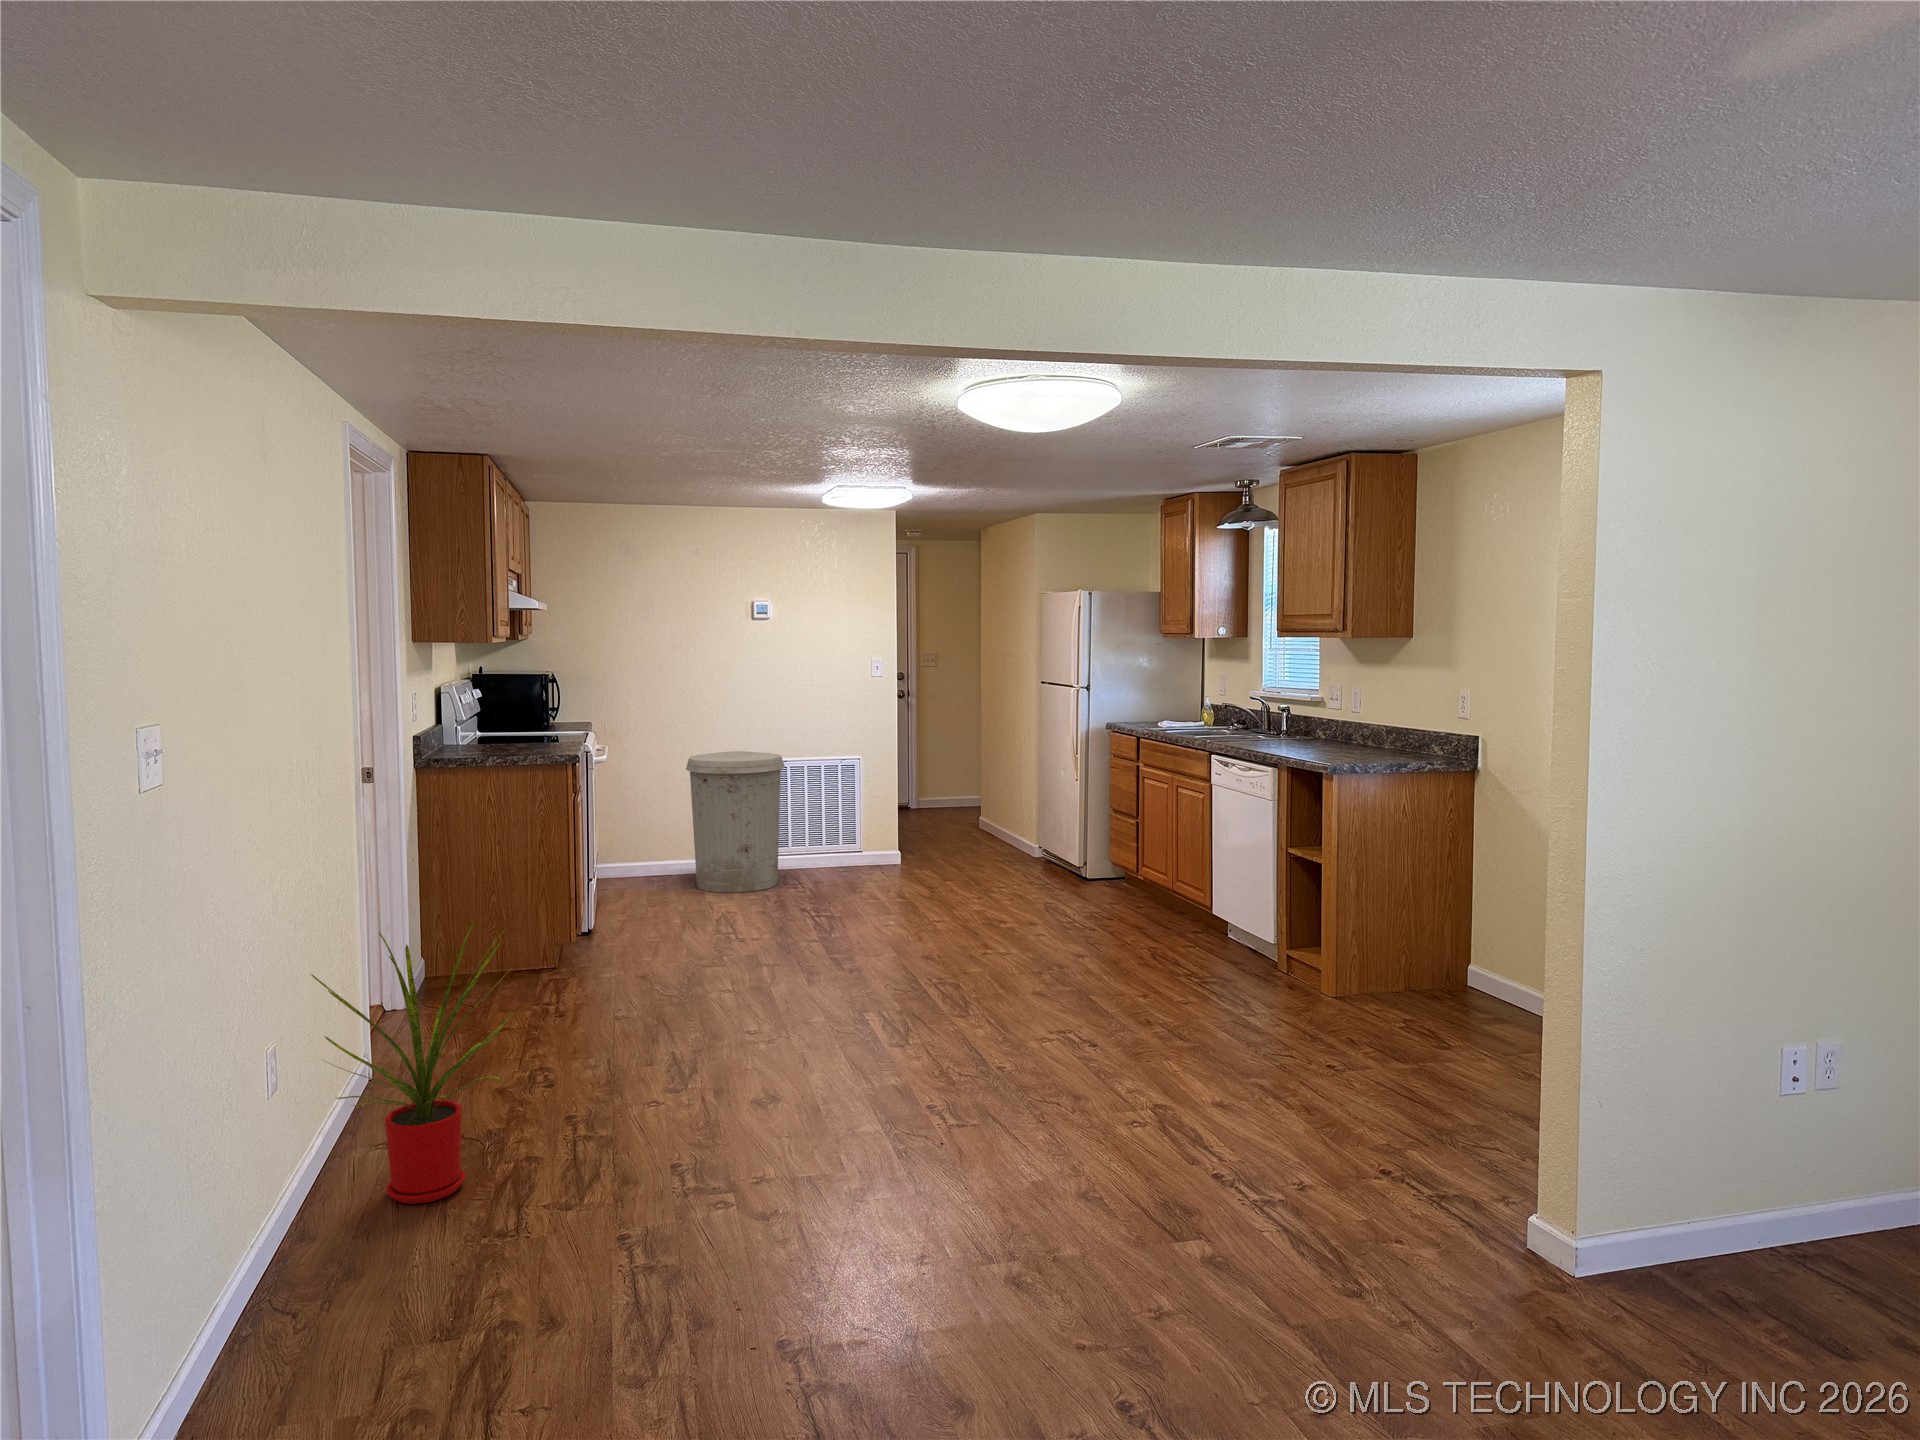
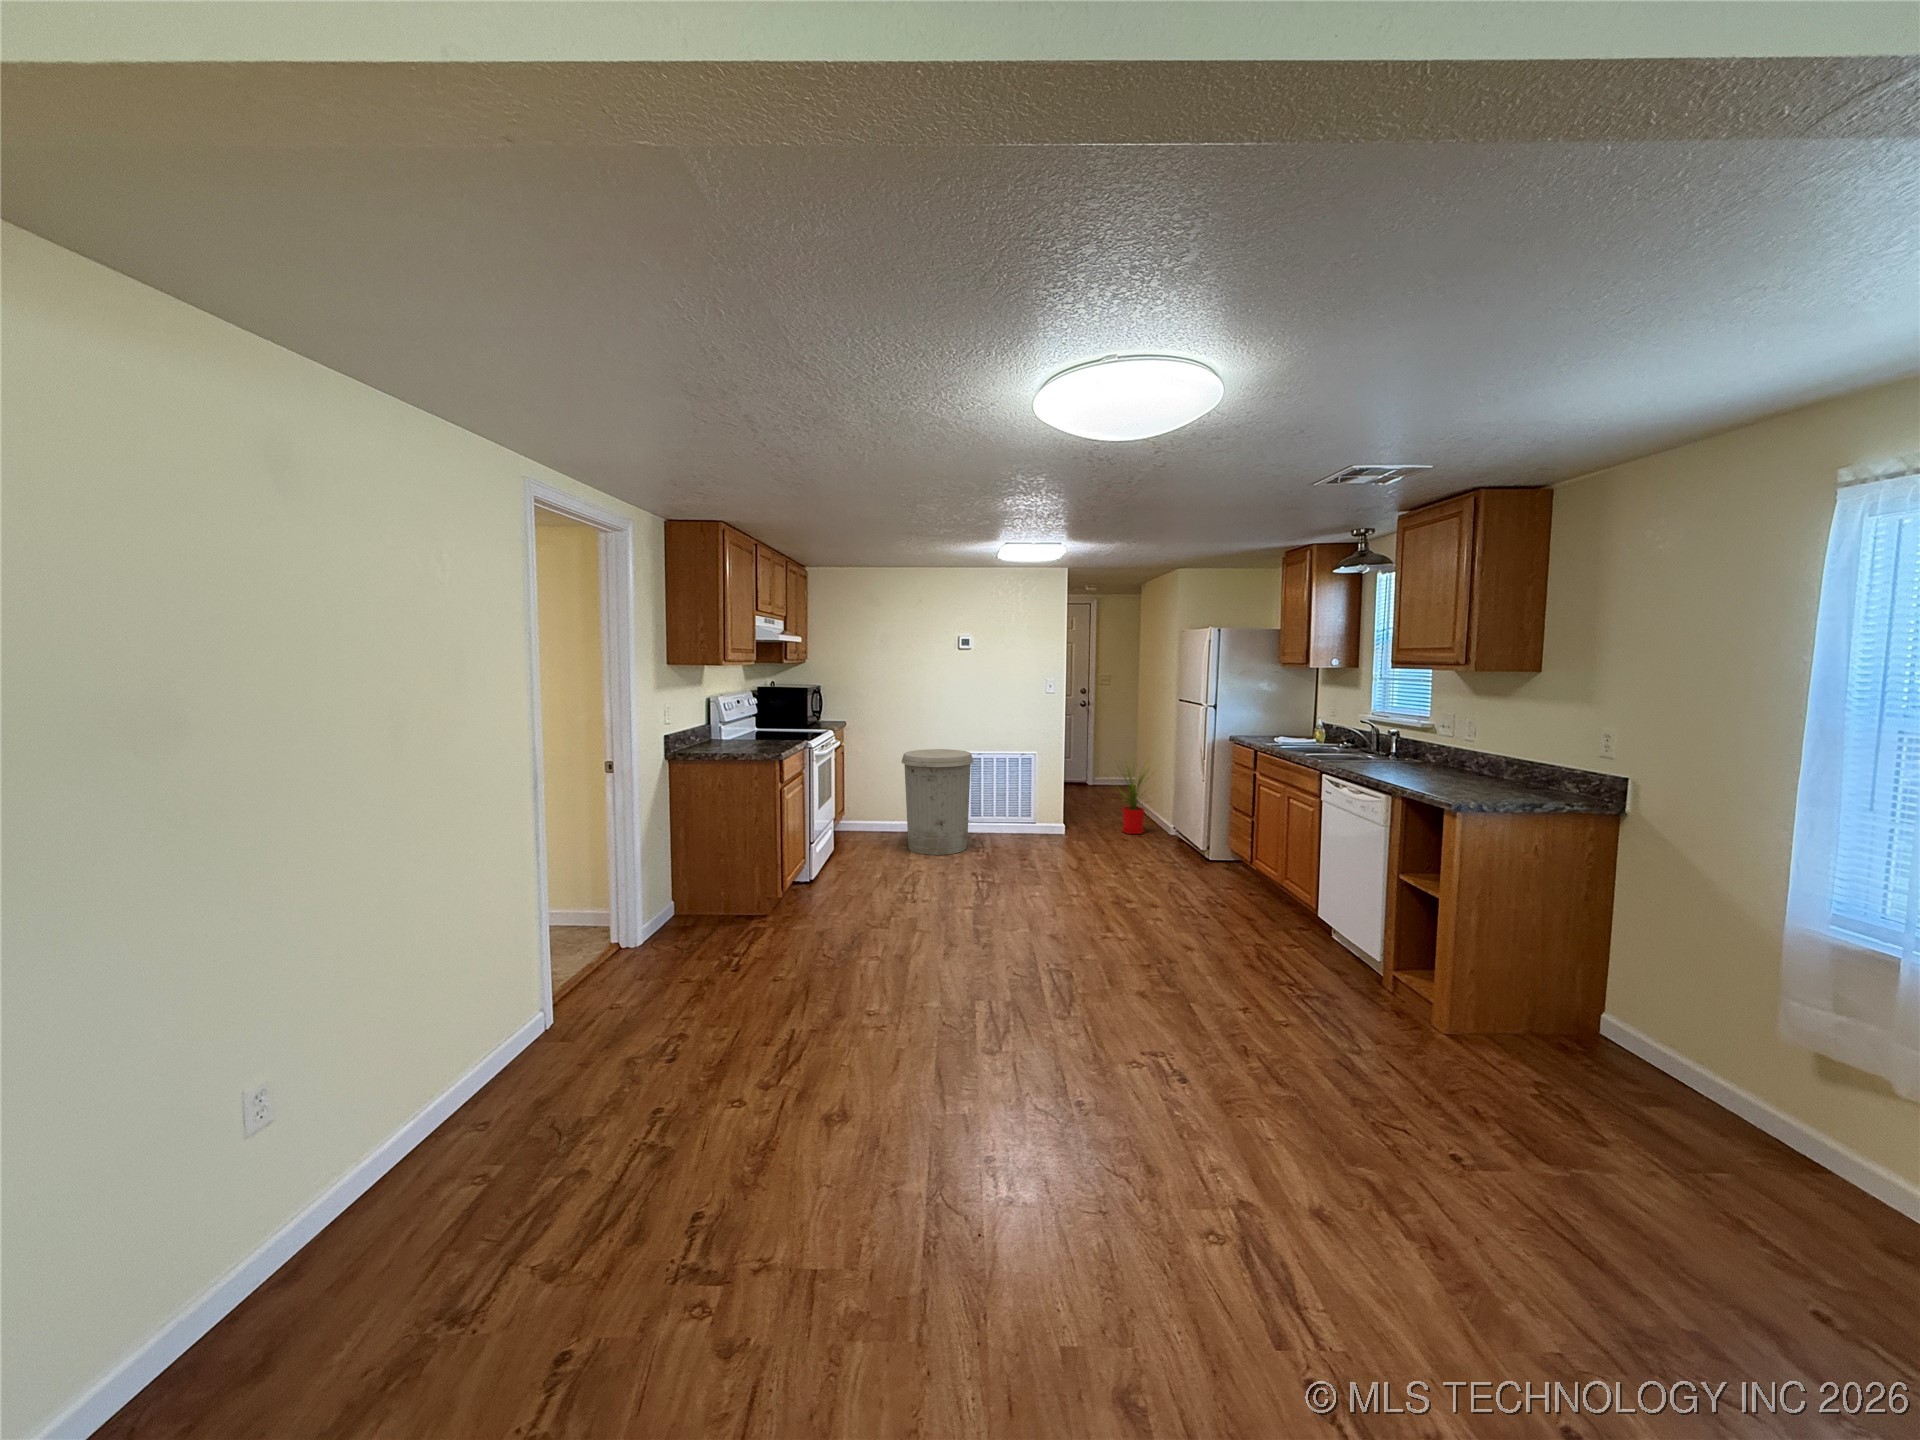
house plant: present [311,922,513,1204] -> present [1118,759,1153,834]

